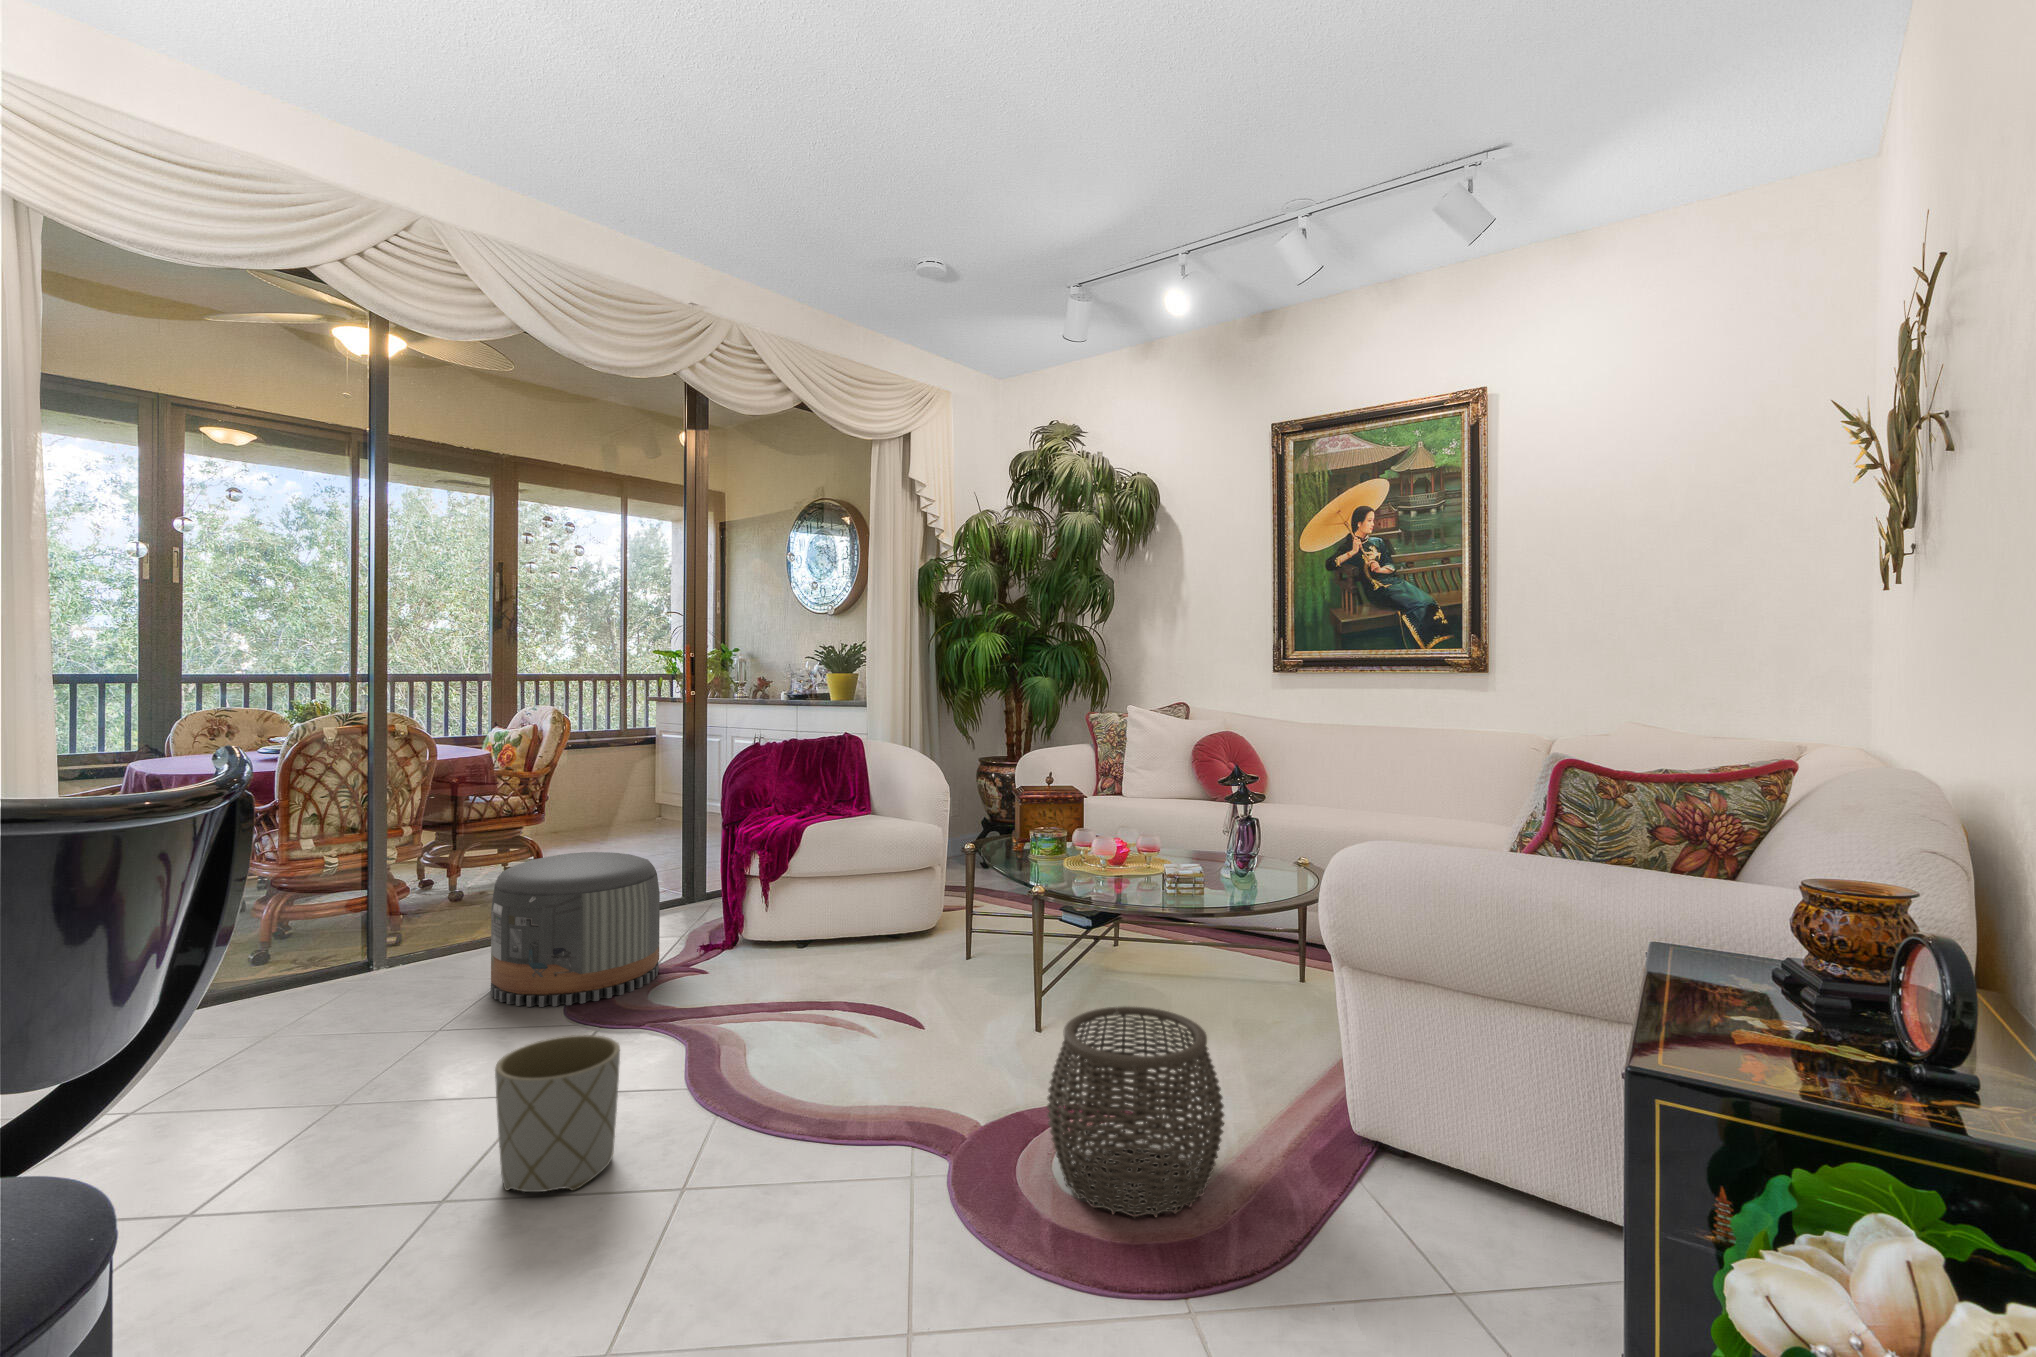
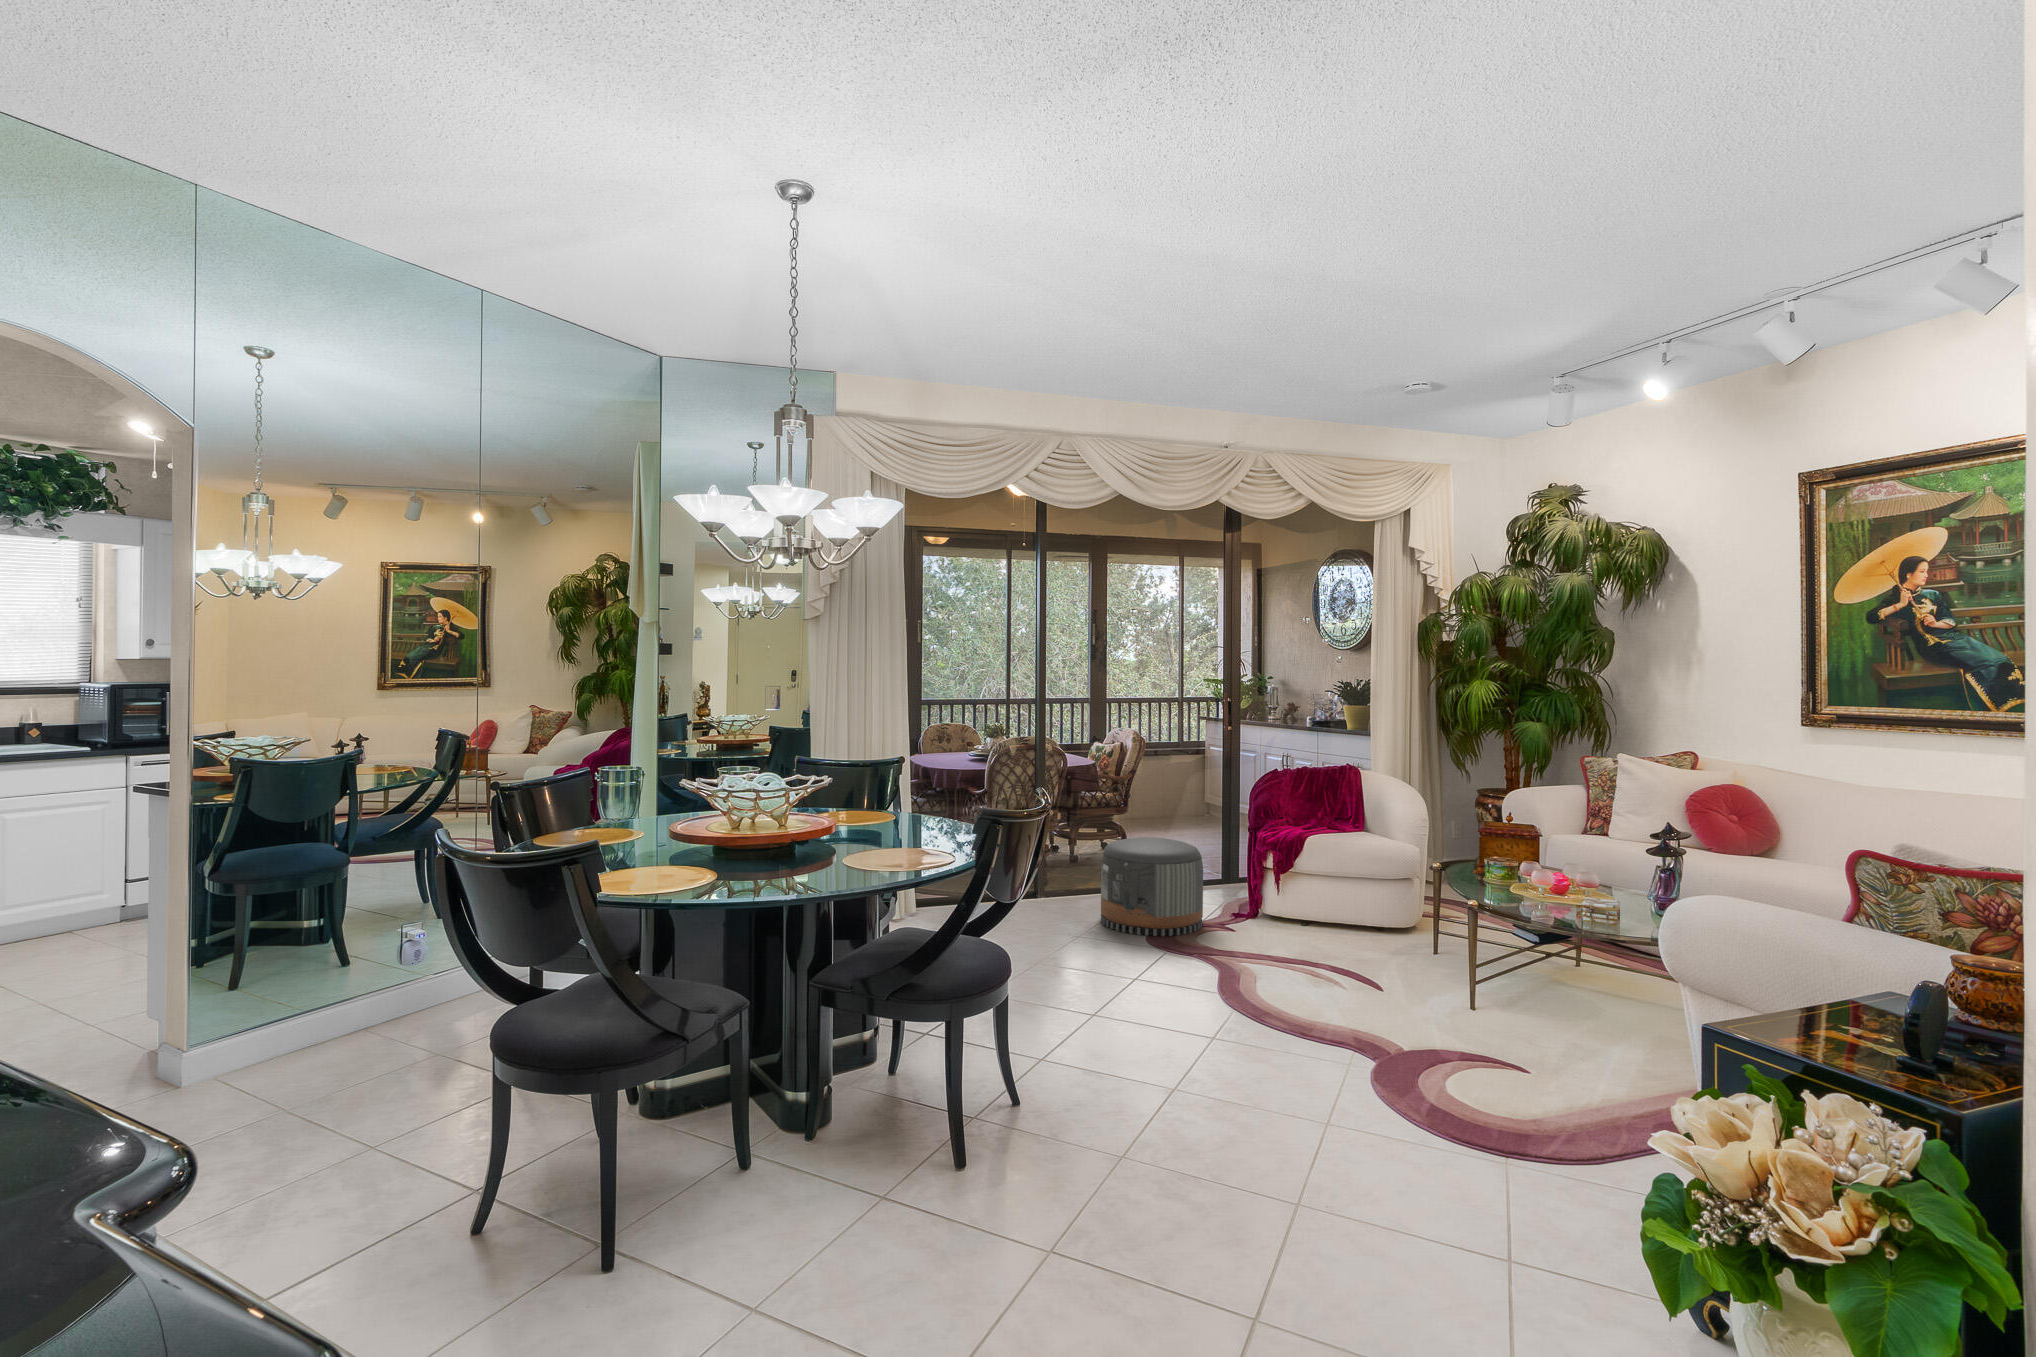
woven basket: present [1047,1006,1224,1218] -> none [1441,983,1575,1120]
planter: present [495,1035,620,1192] -> none [1116,942,1180,1024]

